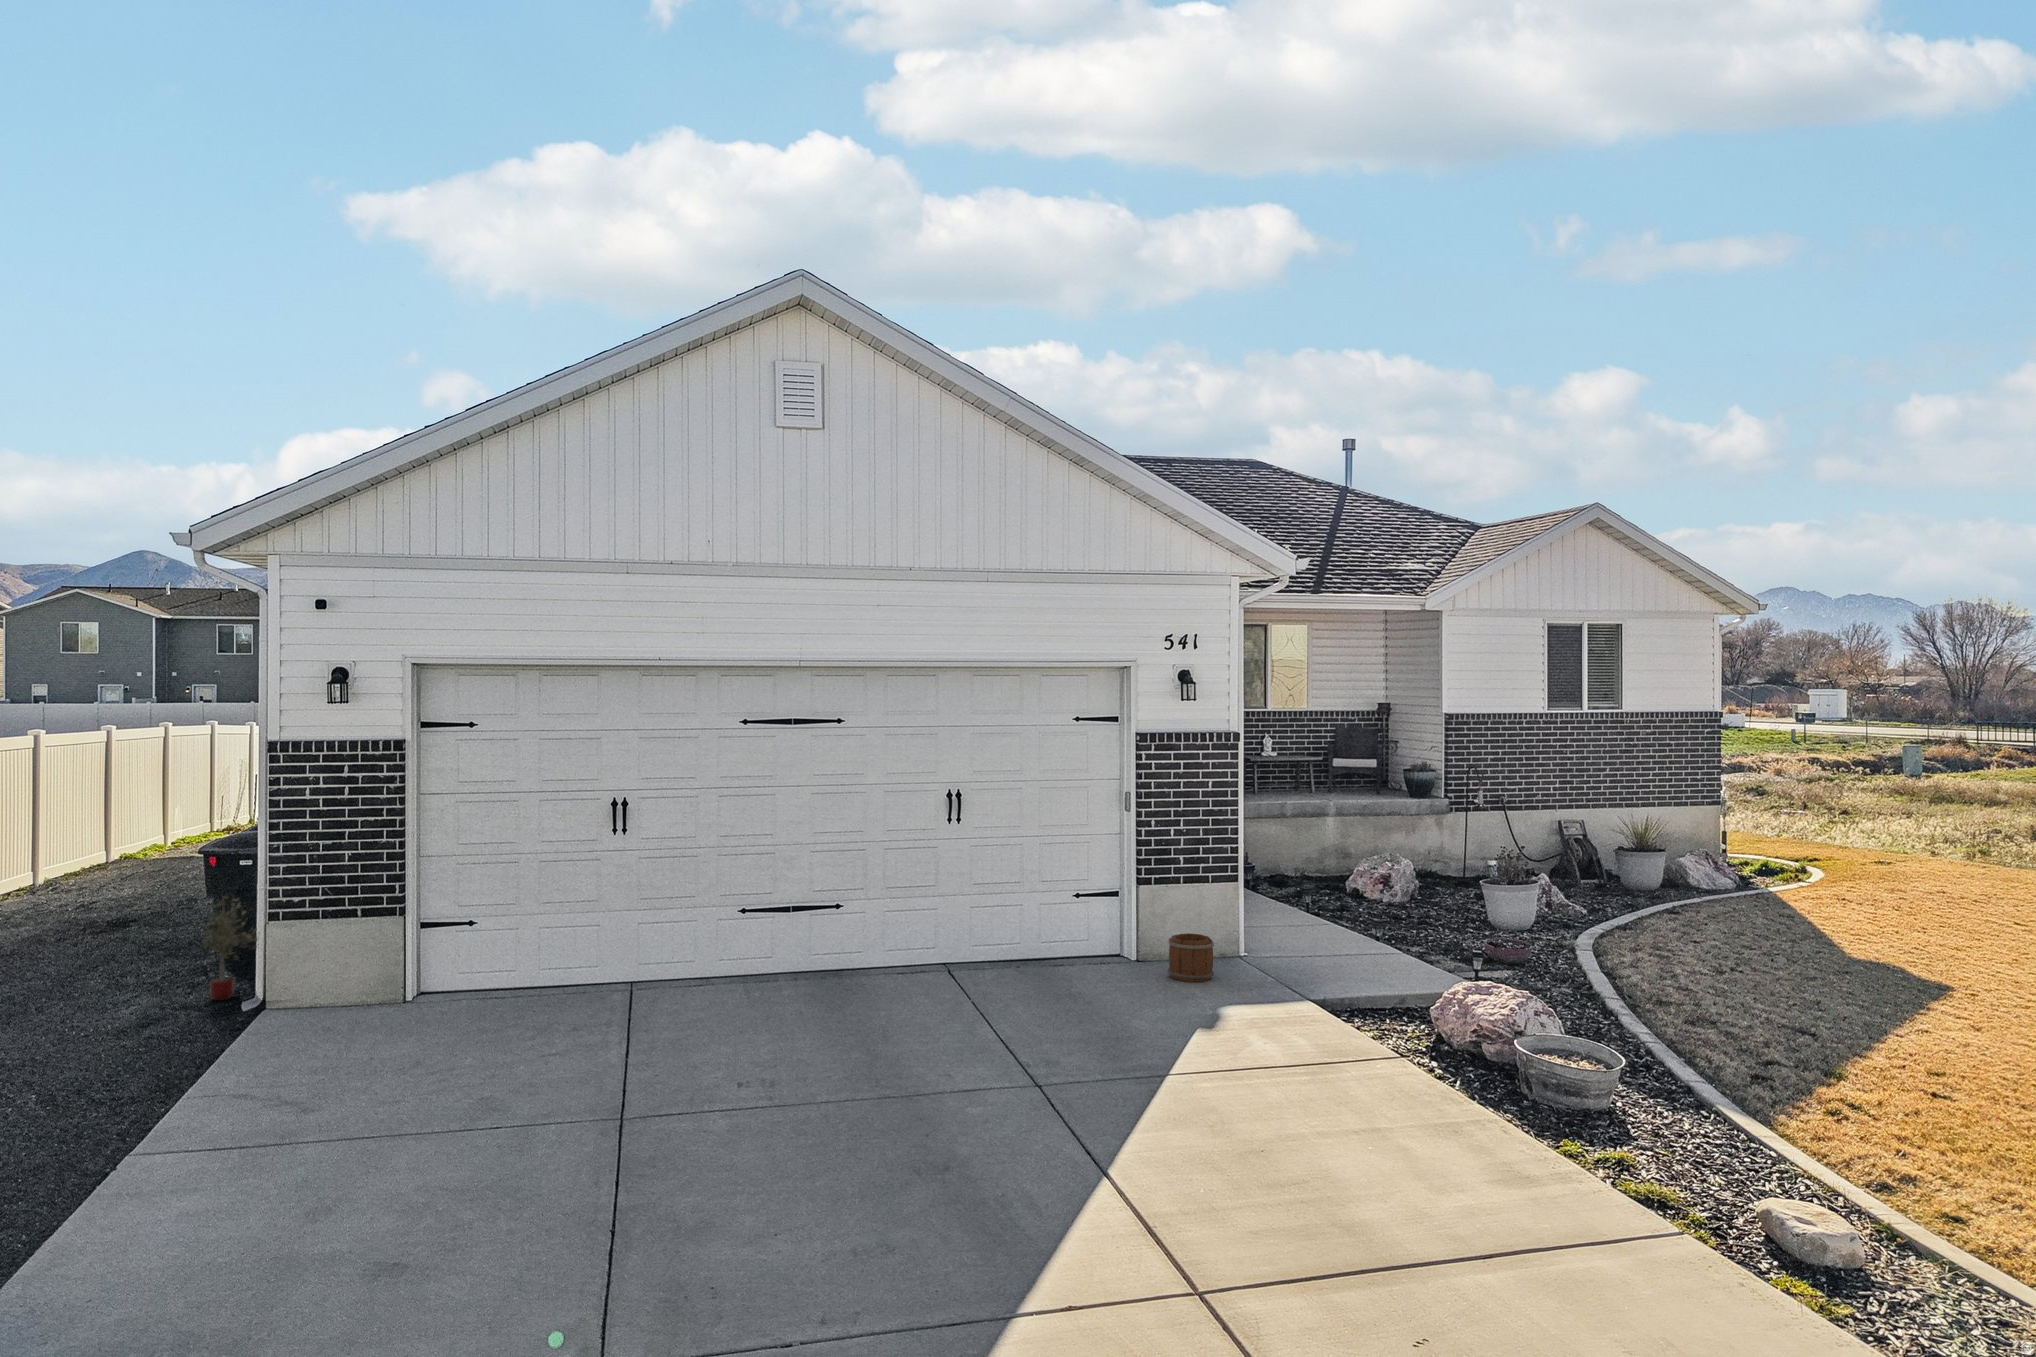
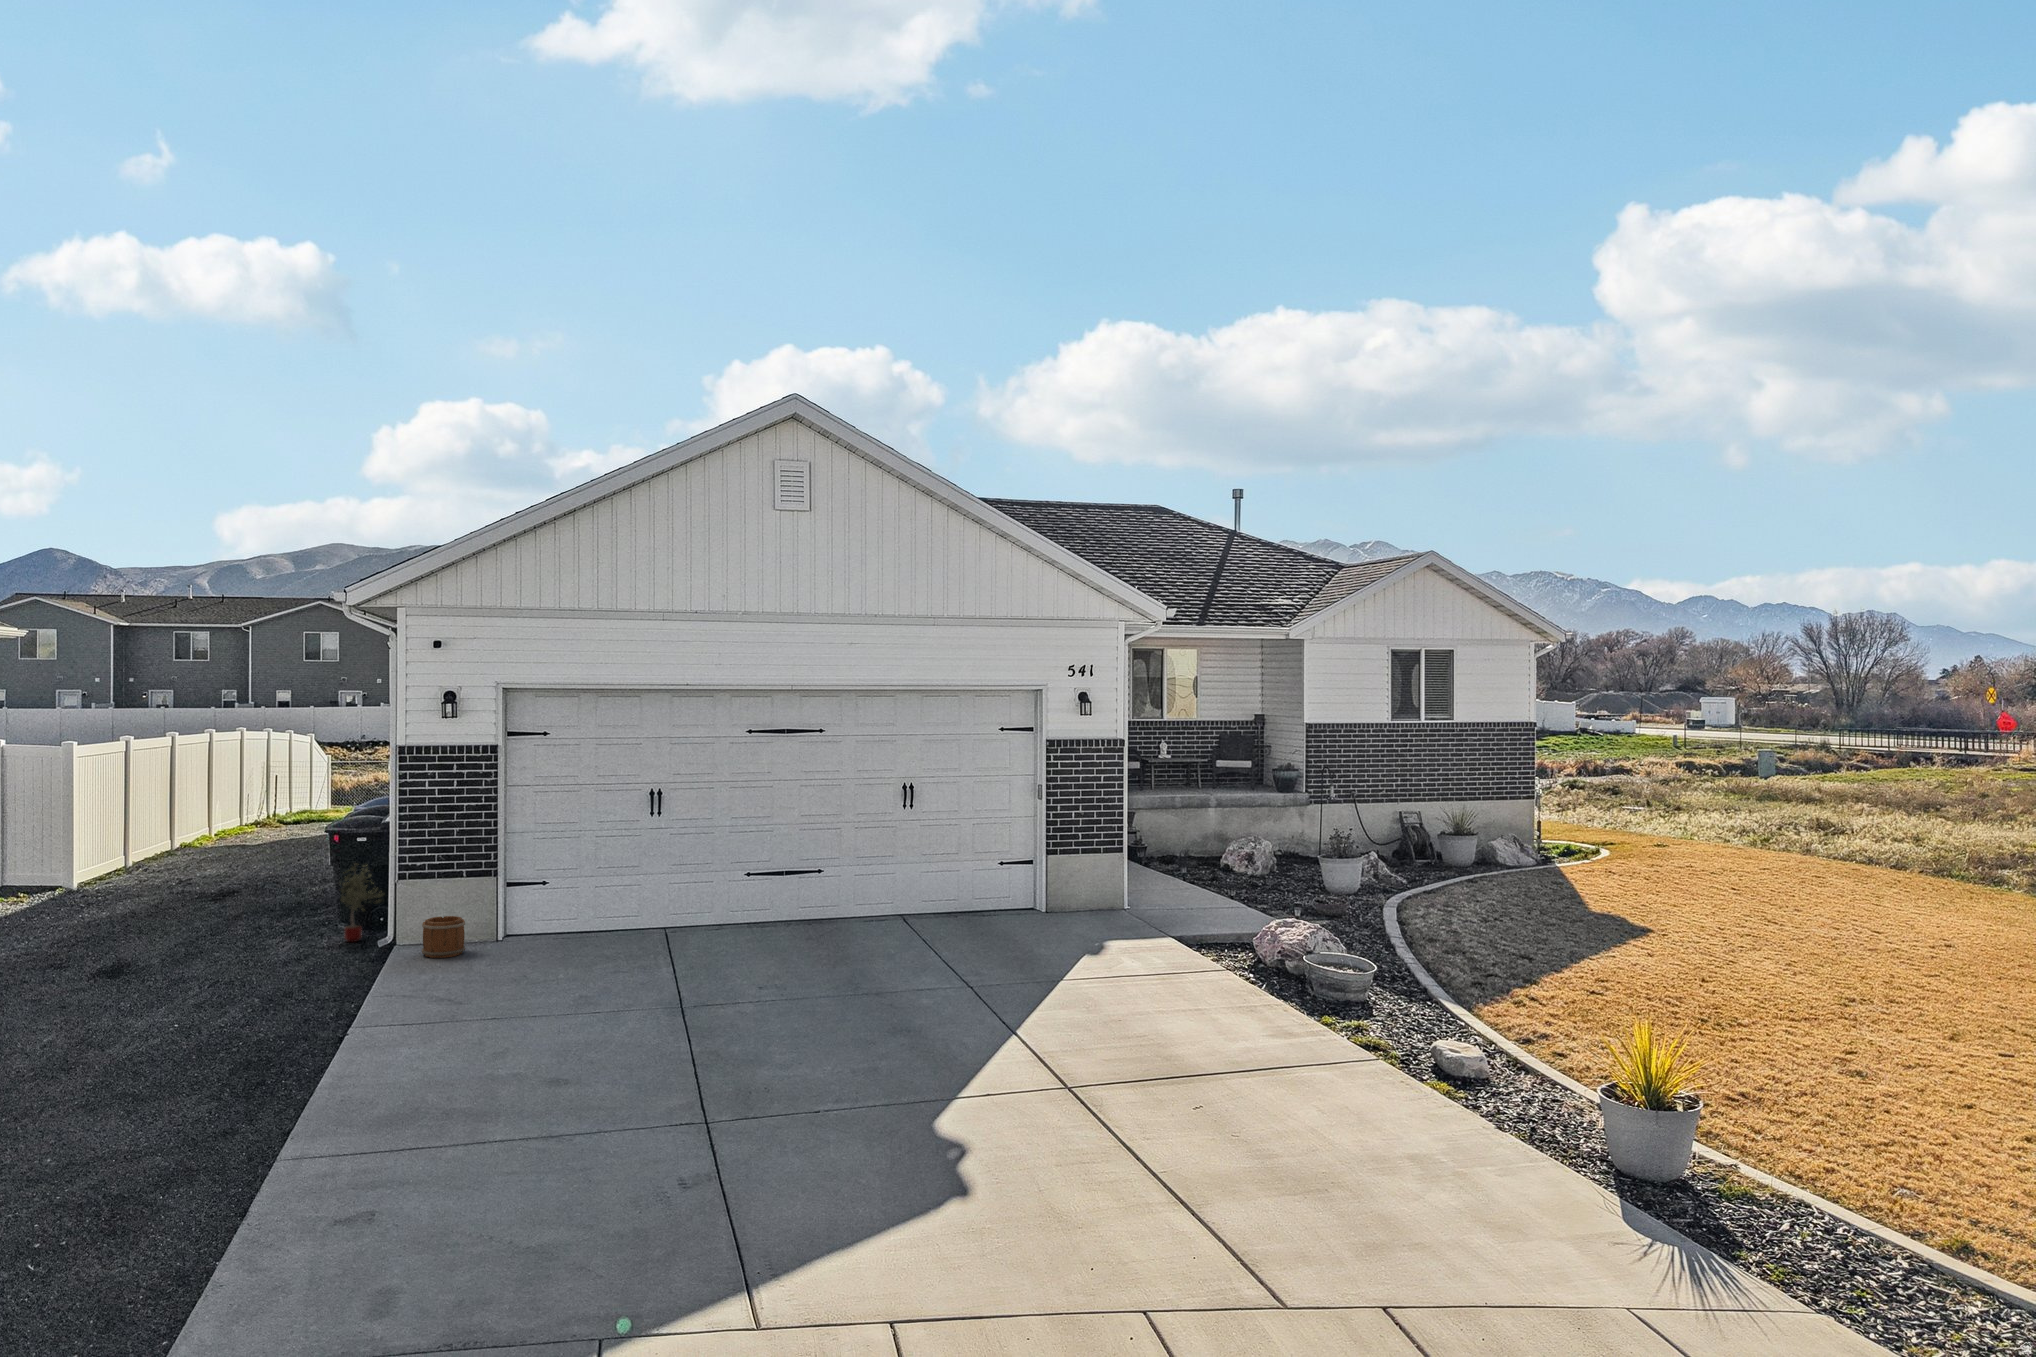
bucket: present [1168,933,1214,982] -> present [422,916,465,958]

